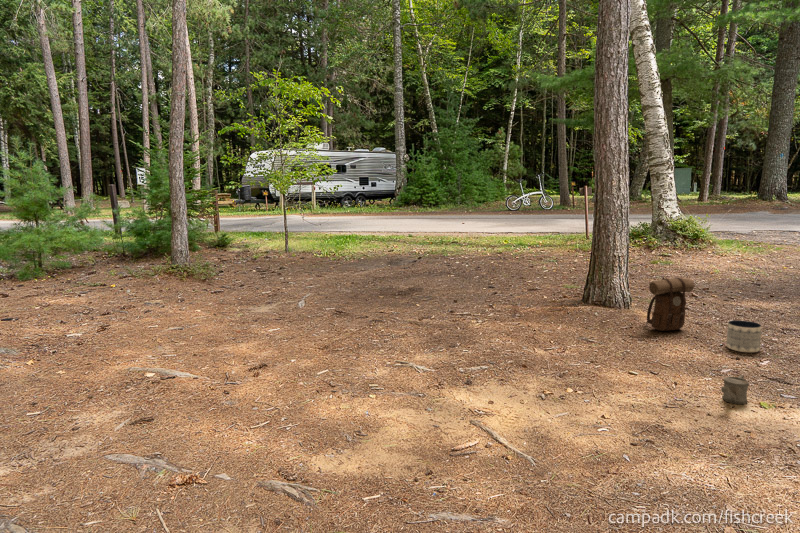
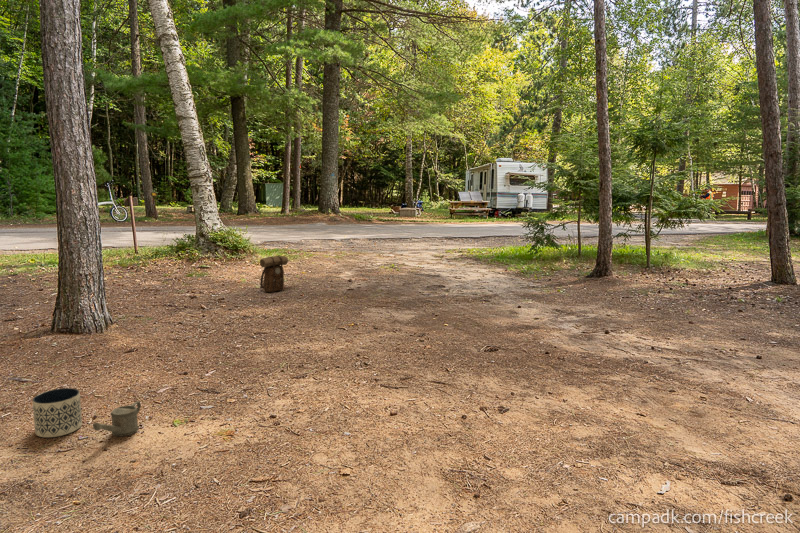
backpack: present [646,278,695,331] -> present [260,256,288,292]
planter: present [726,320,762,352] -> present [32,388,82,437]

